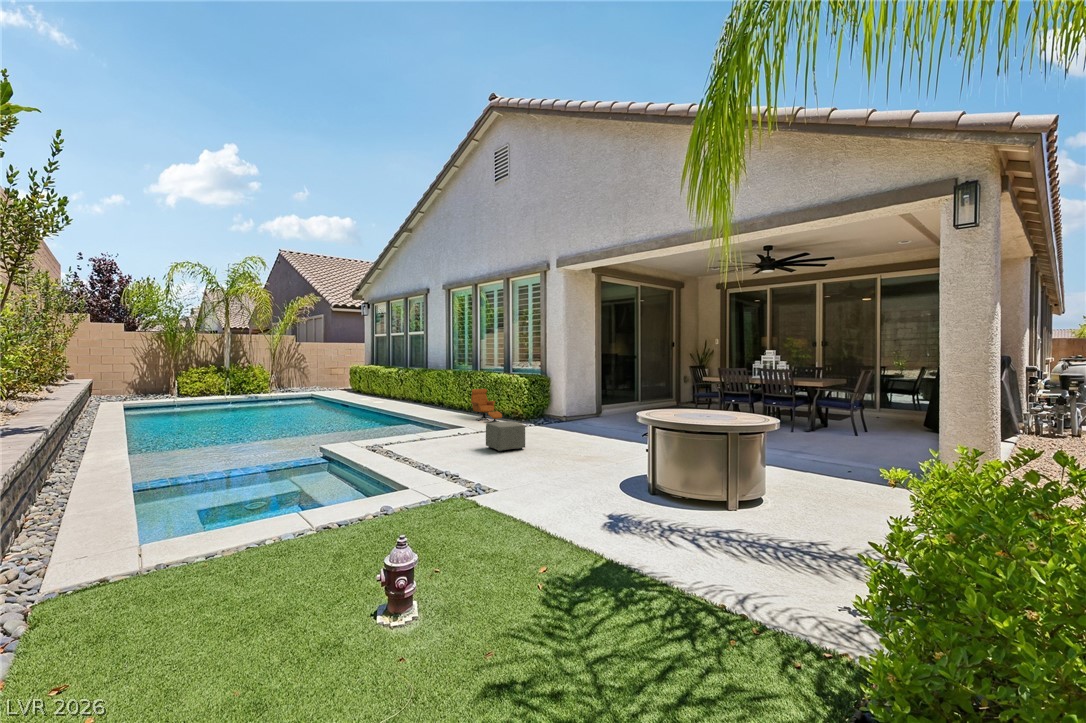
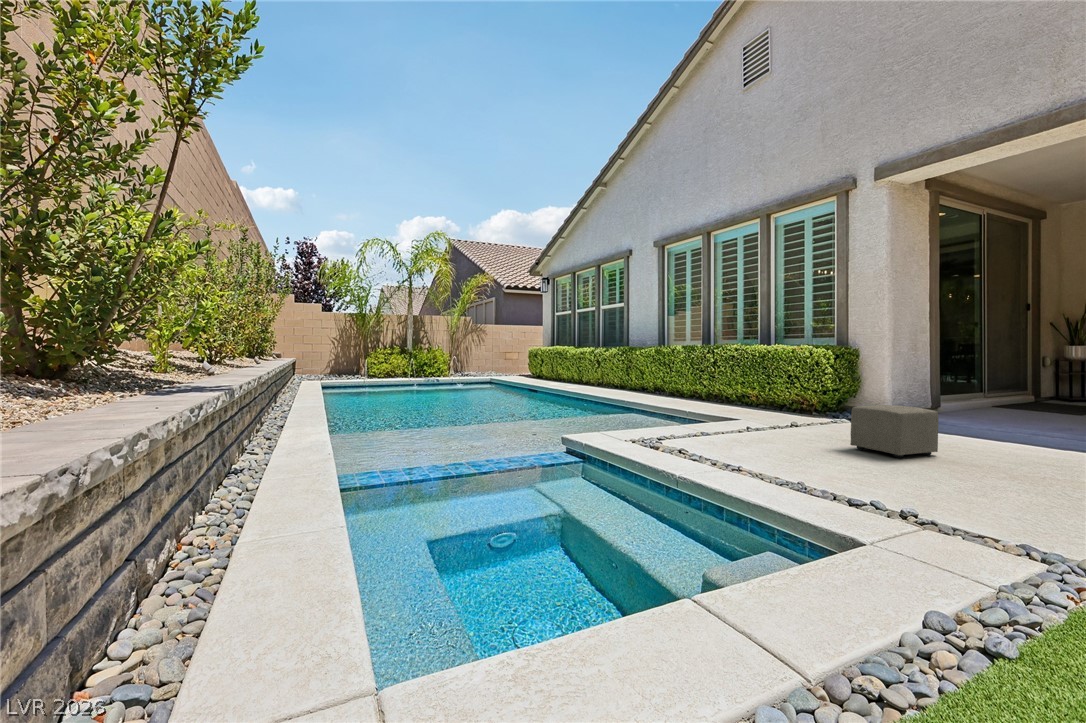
armchair: present [471,389,502,422] -> none [734,364,791,413]

